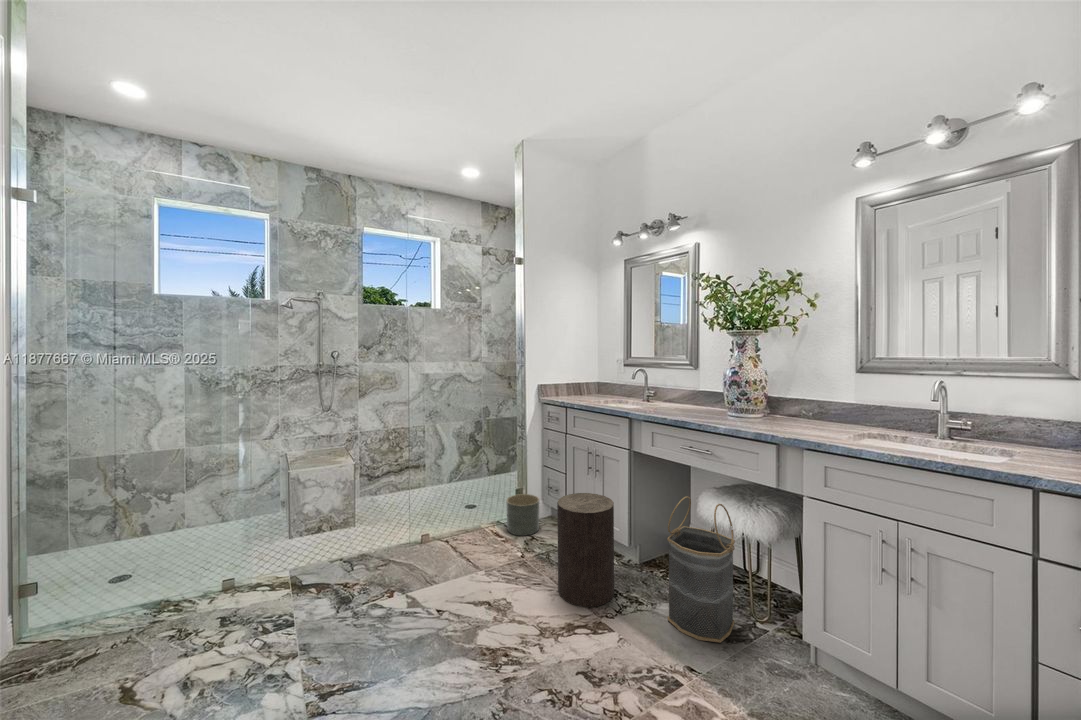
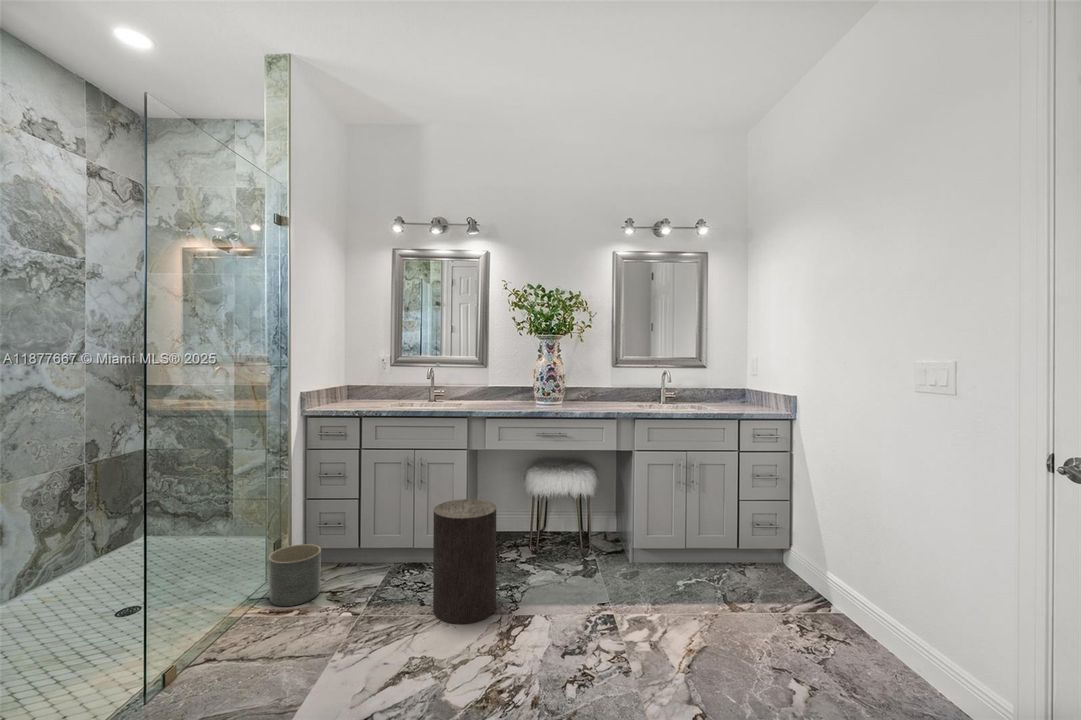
basket: present [667,496,735,643] -> none [540,472,596,593]

